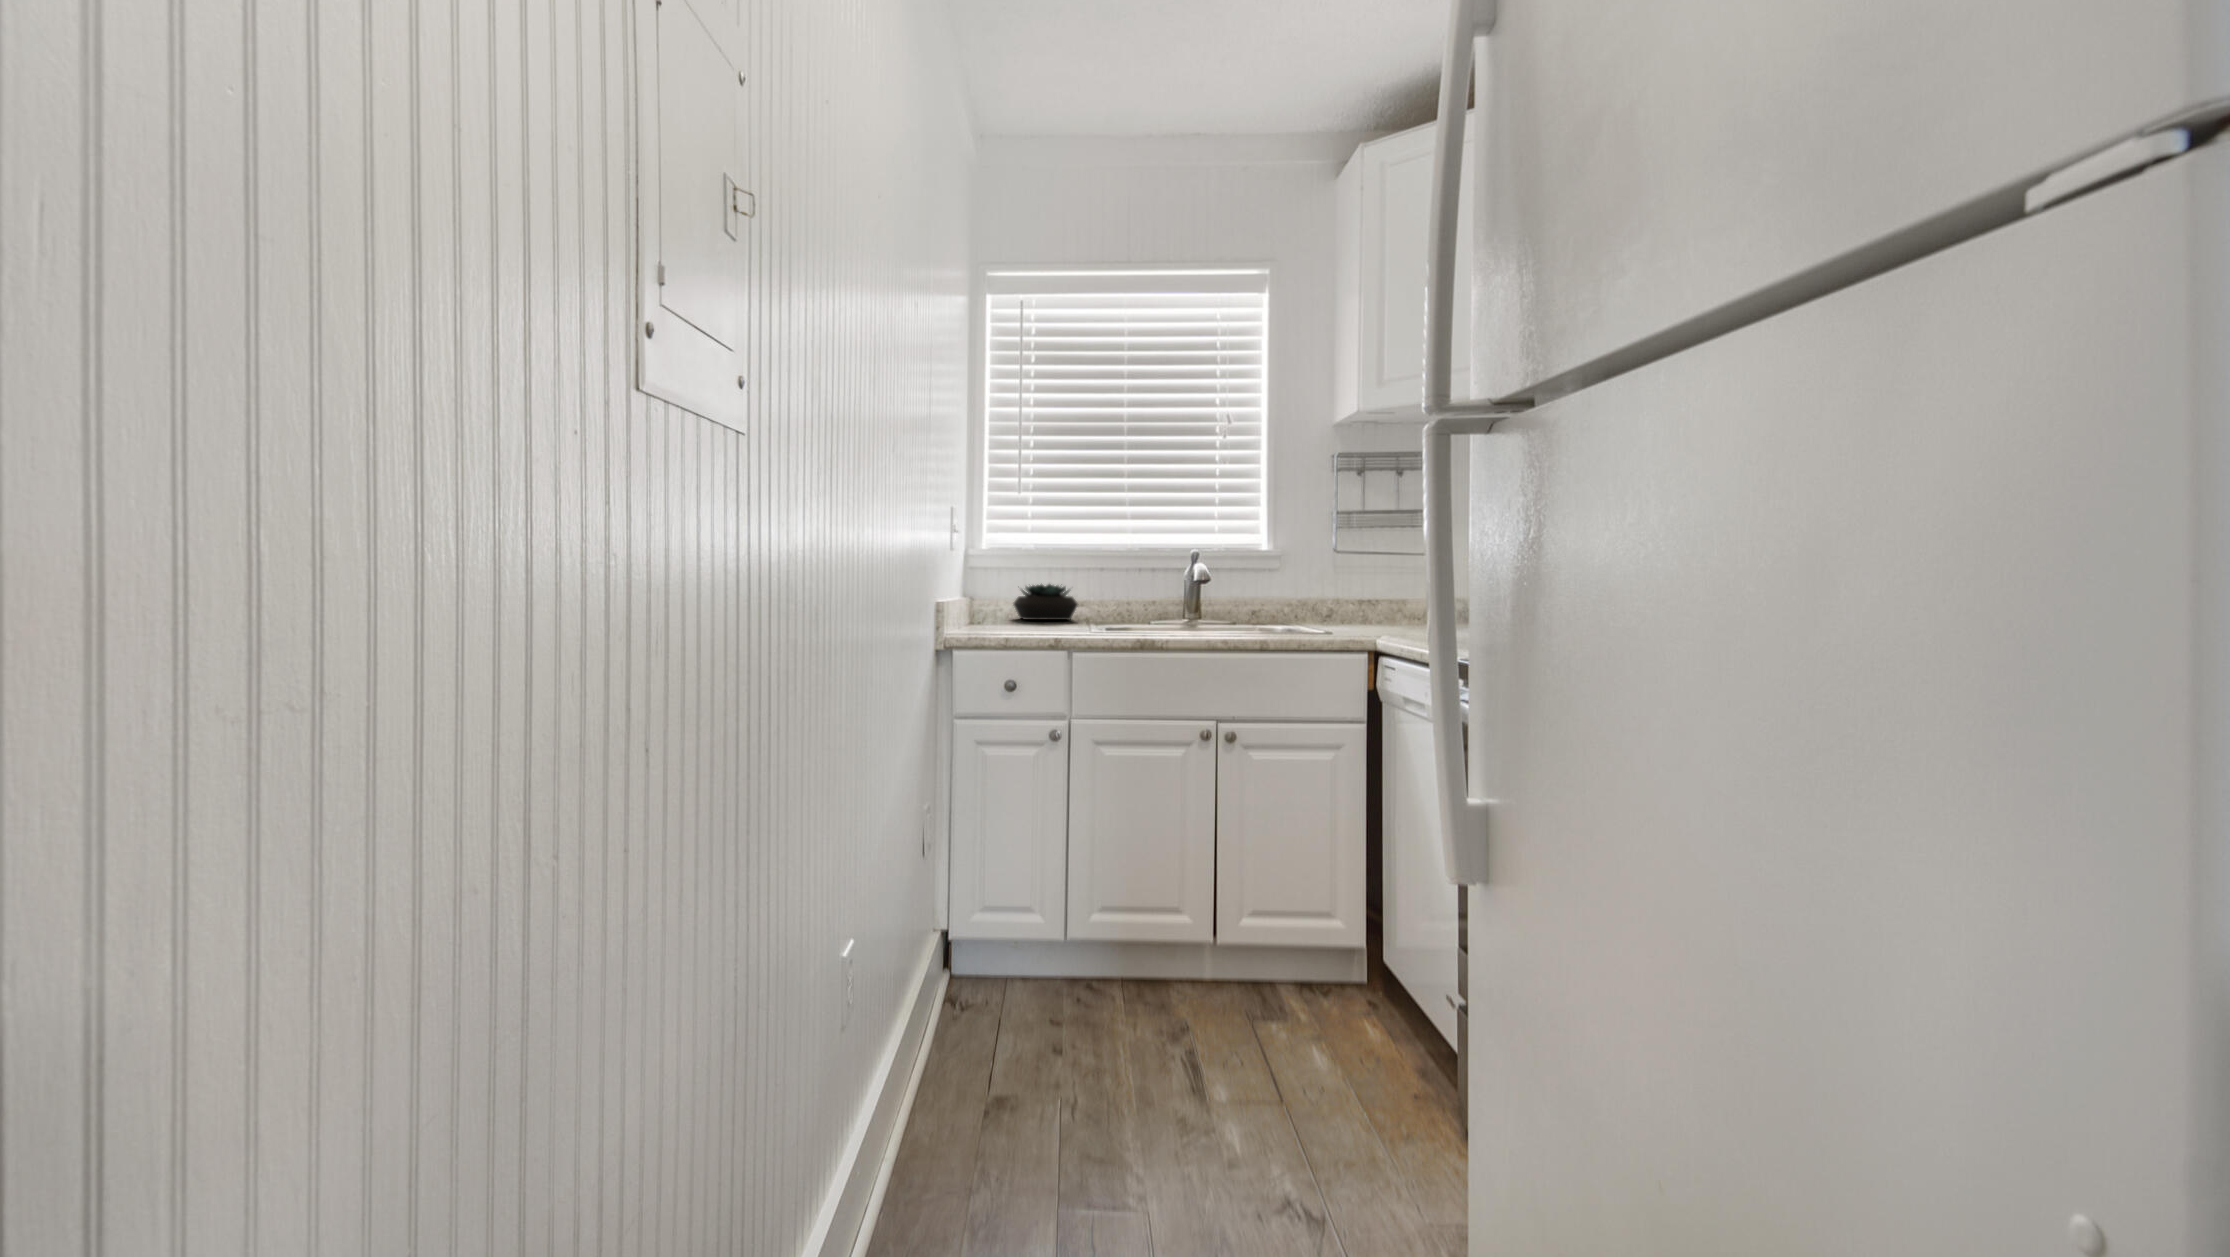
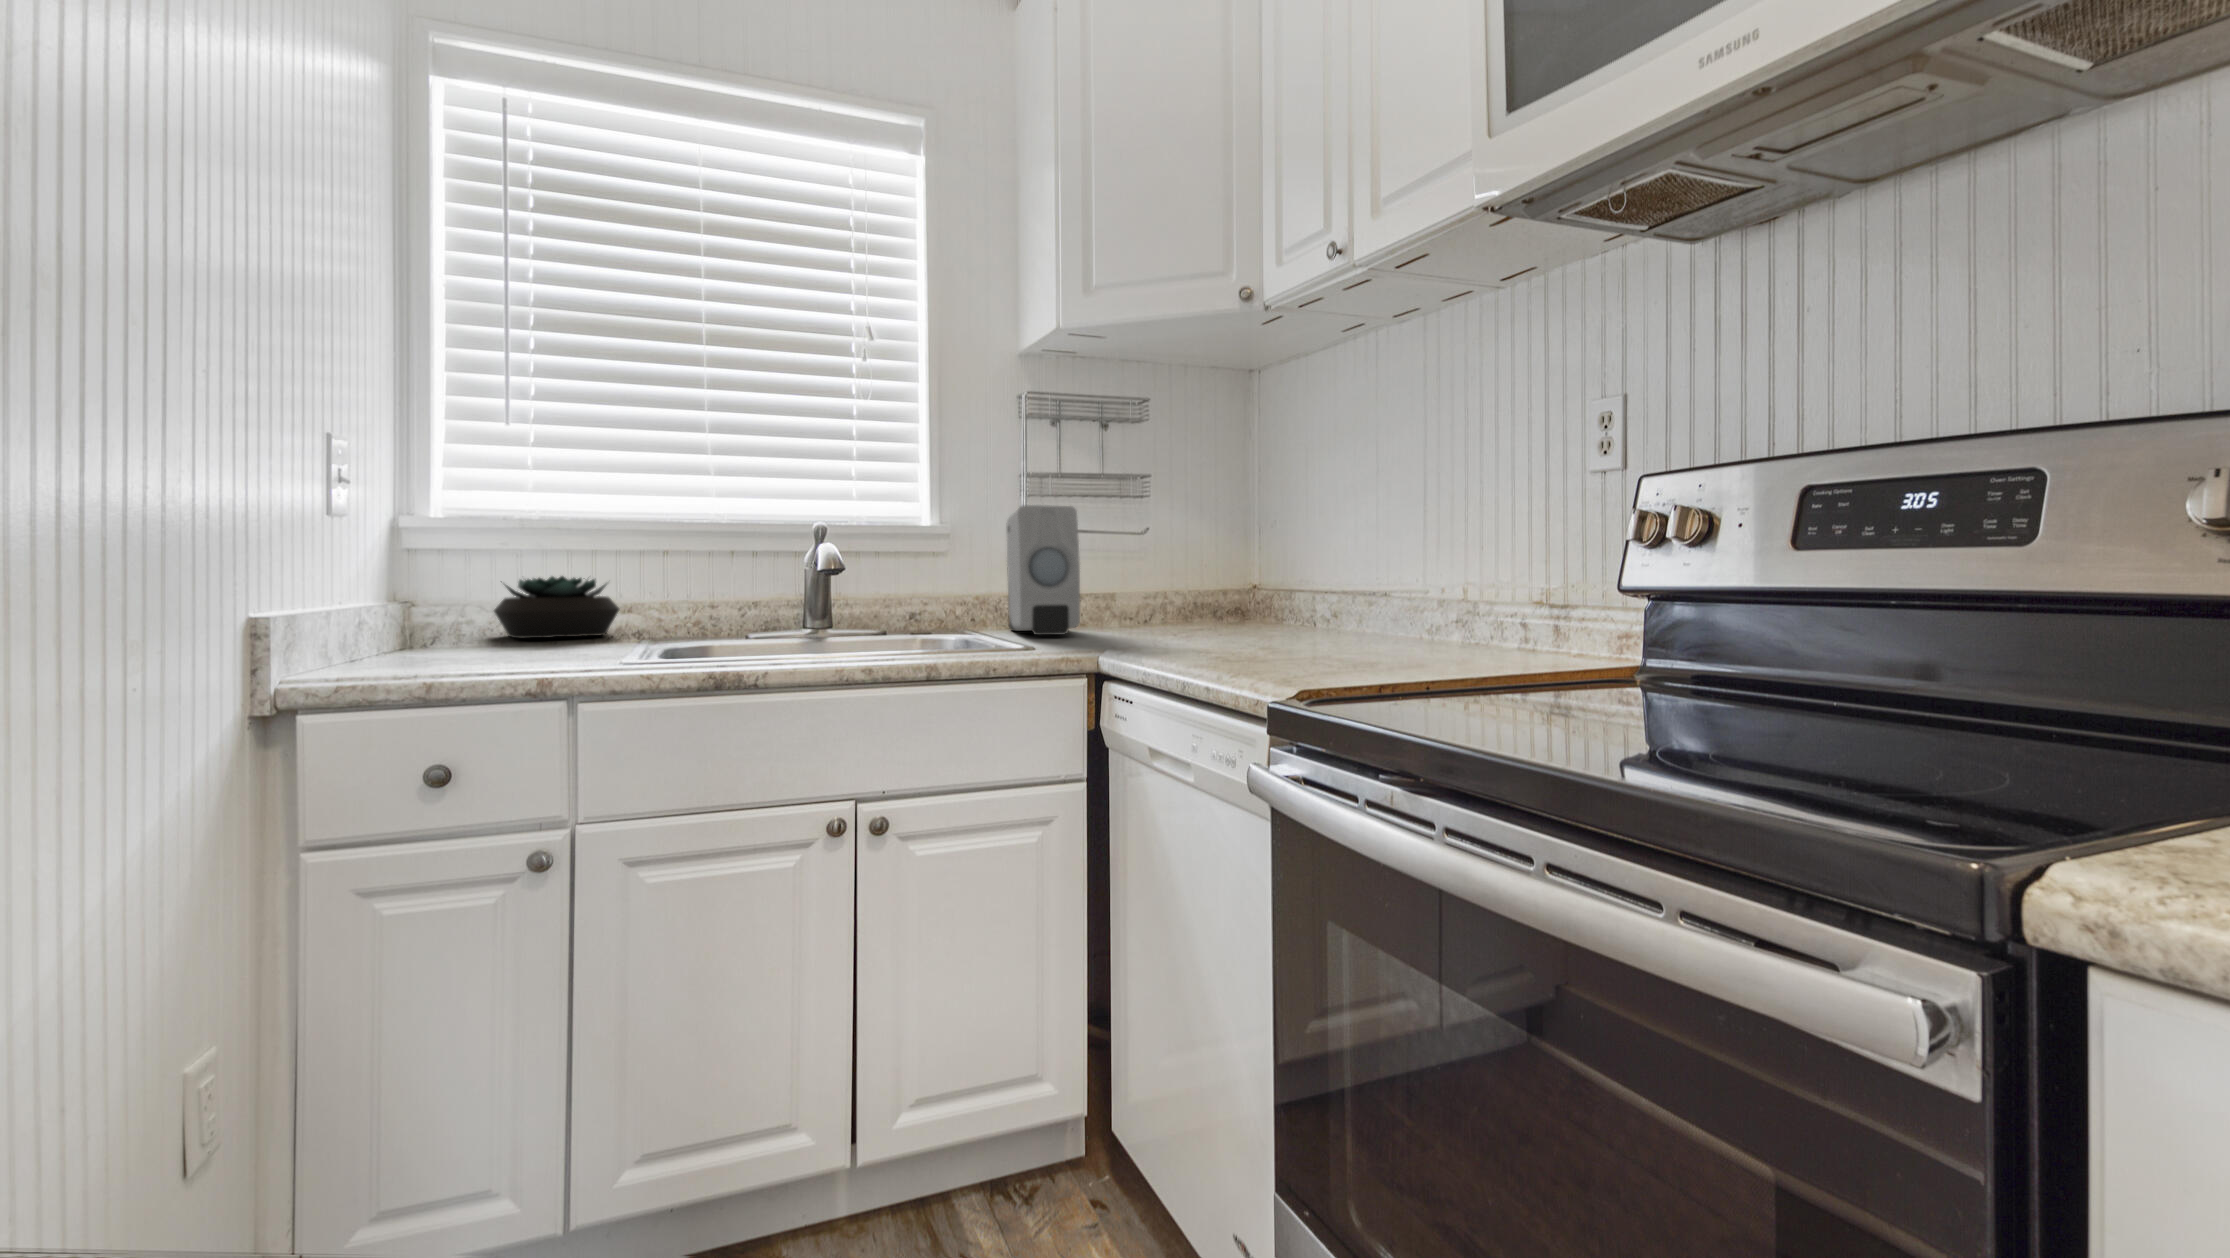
soap dispenser: none [1321,537,1372,629] -> present [1007,505,1080,635]

